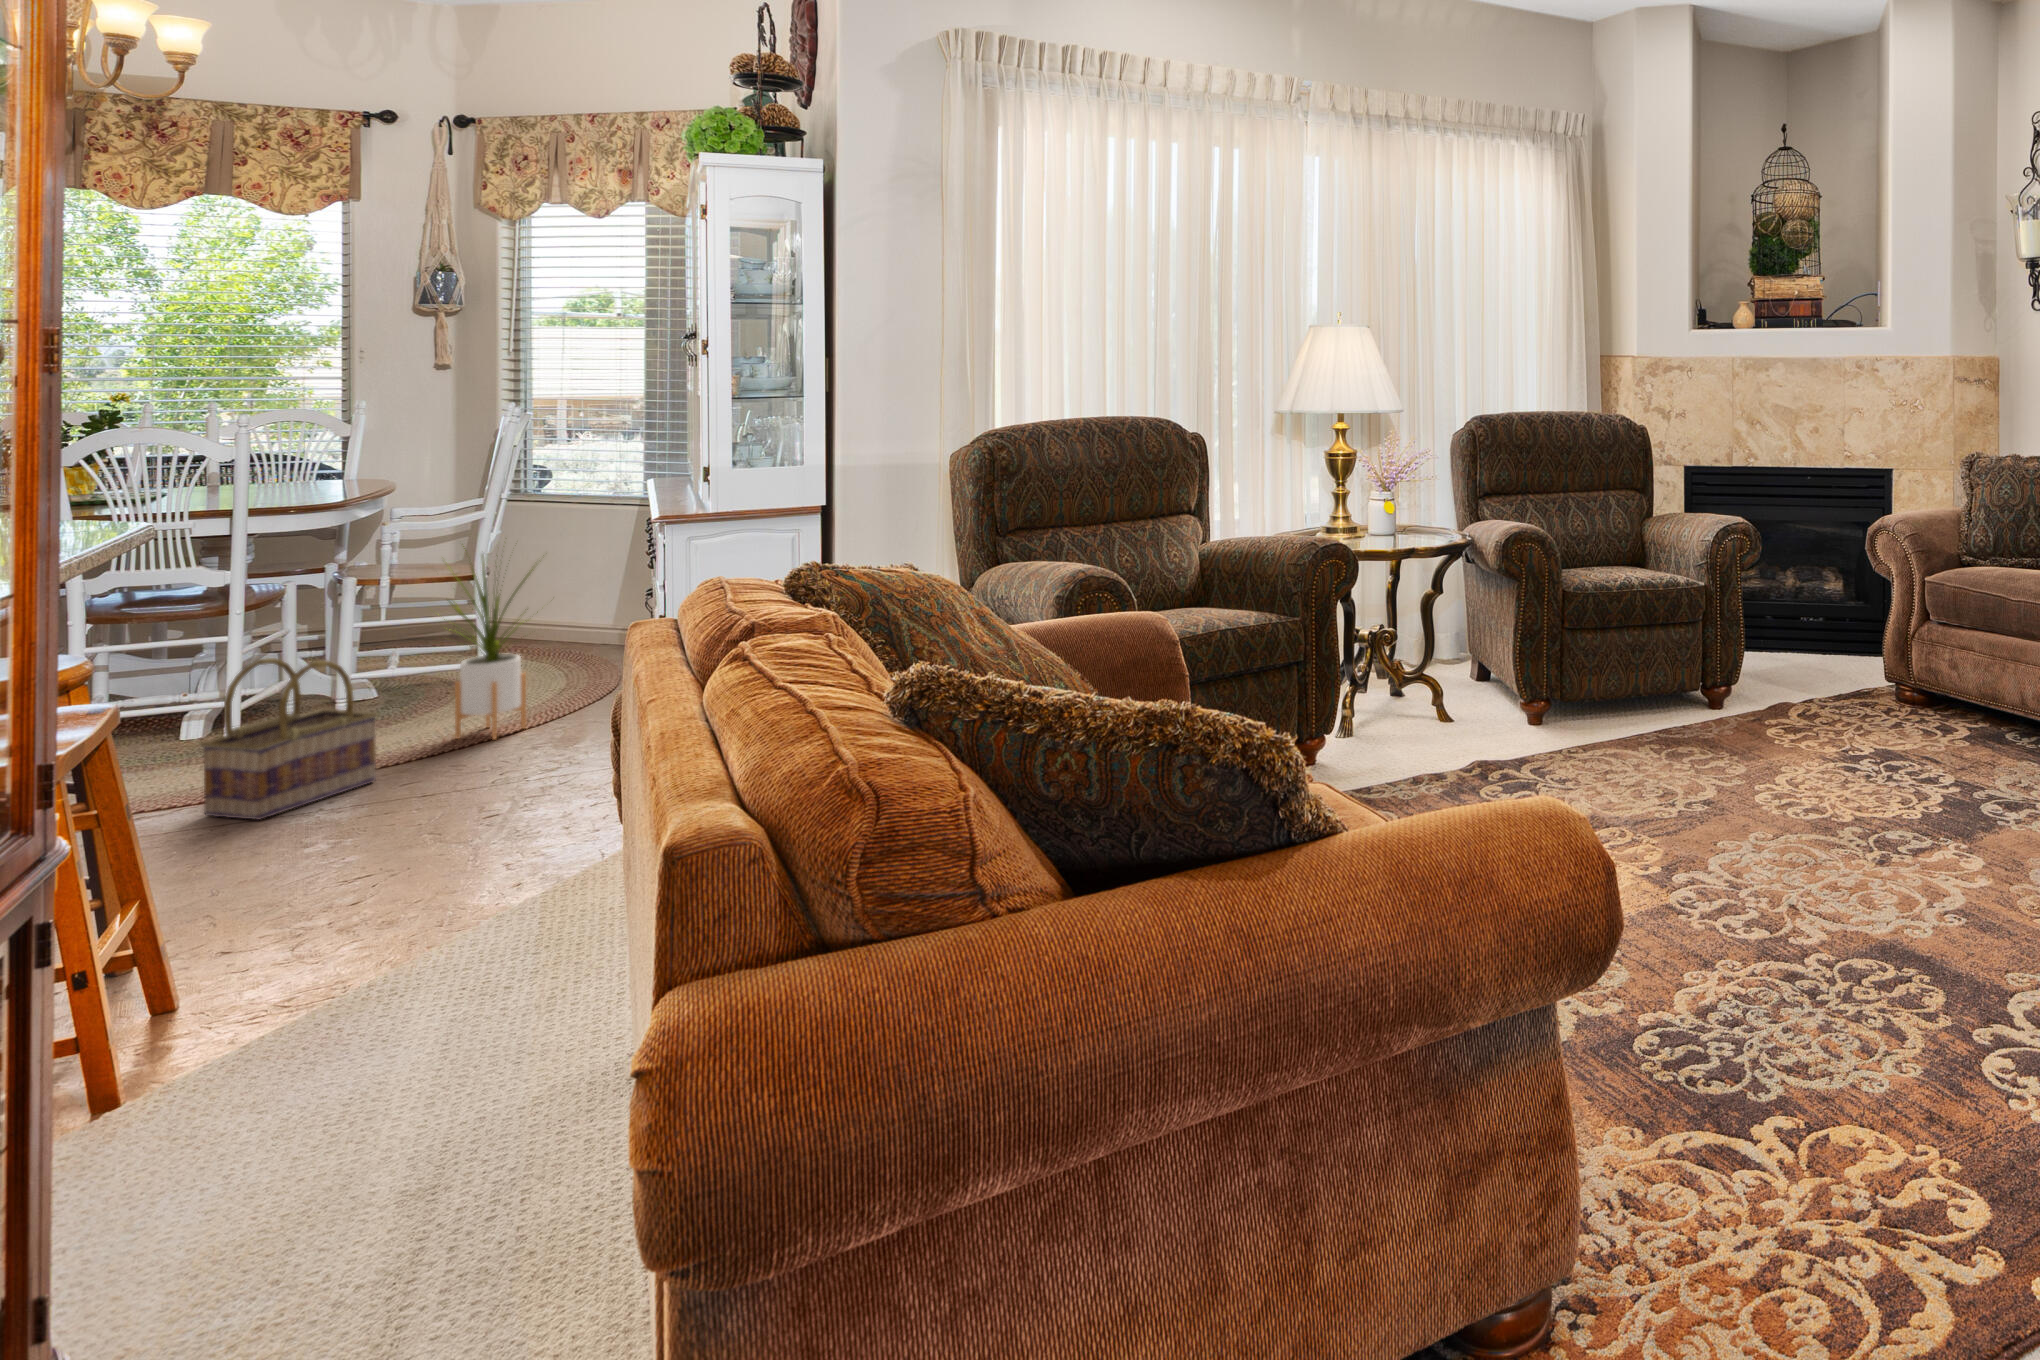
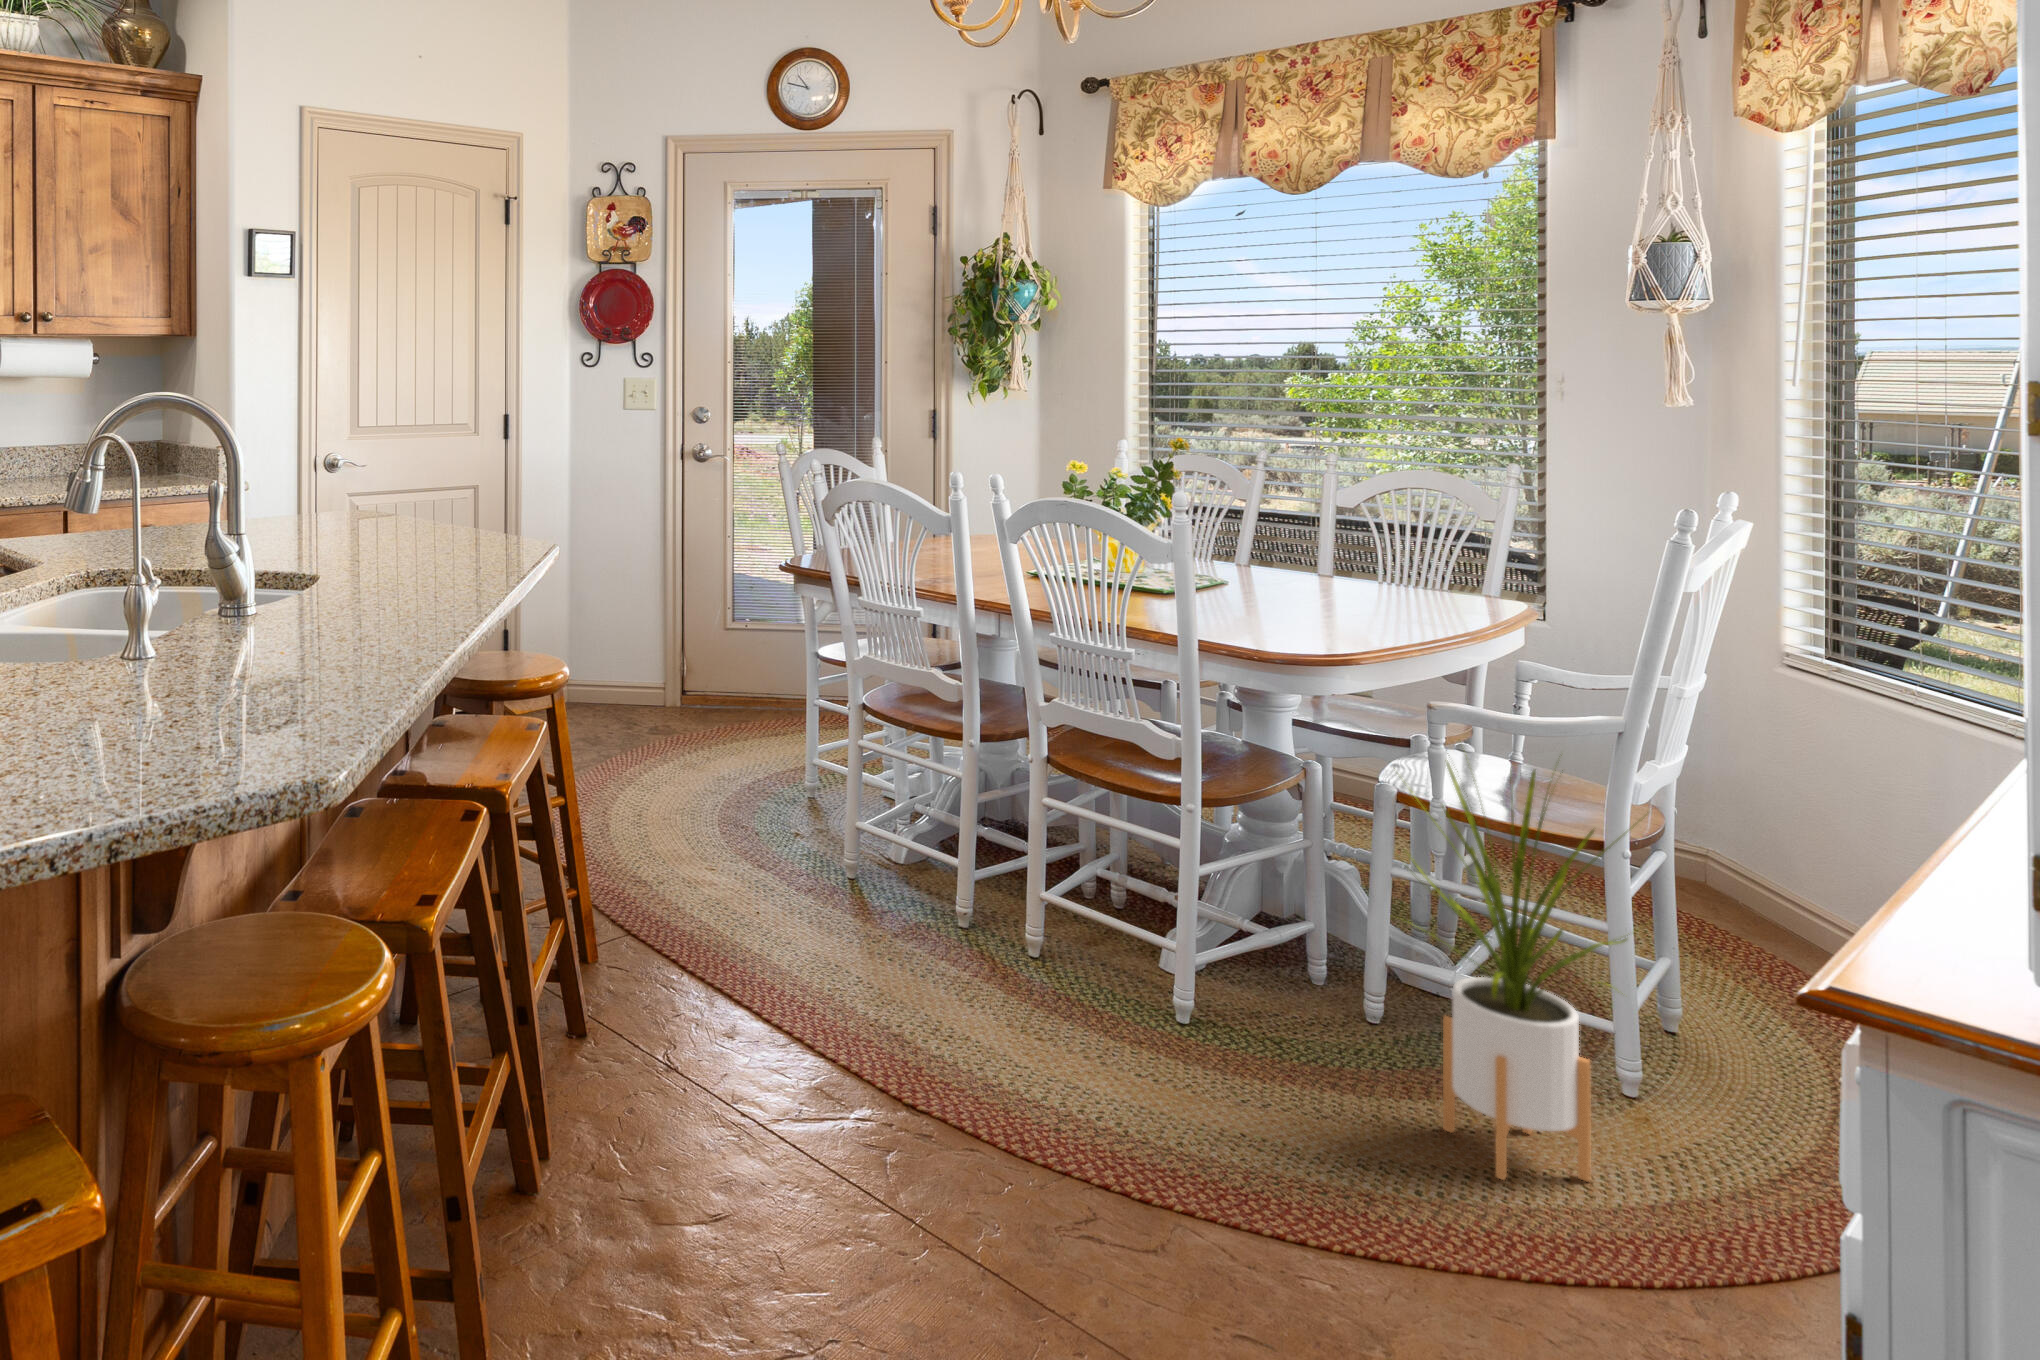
basket: present [202,658,377,820] -> none [970,864,1221,1163]

